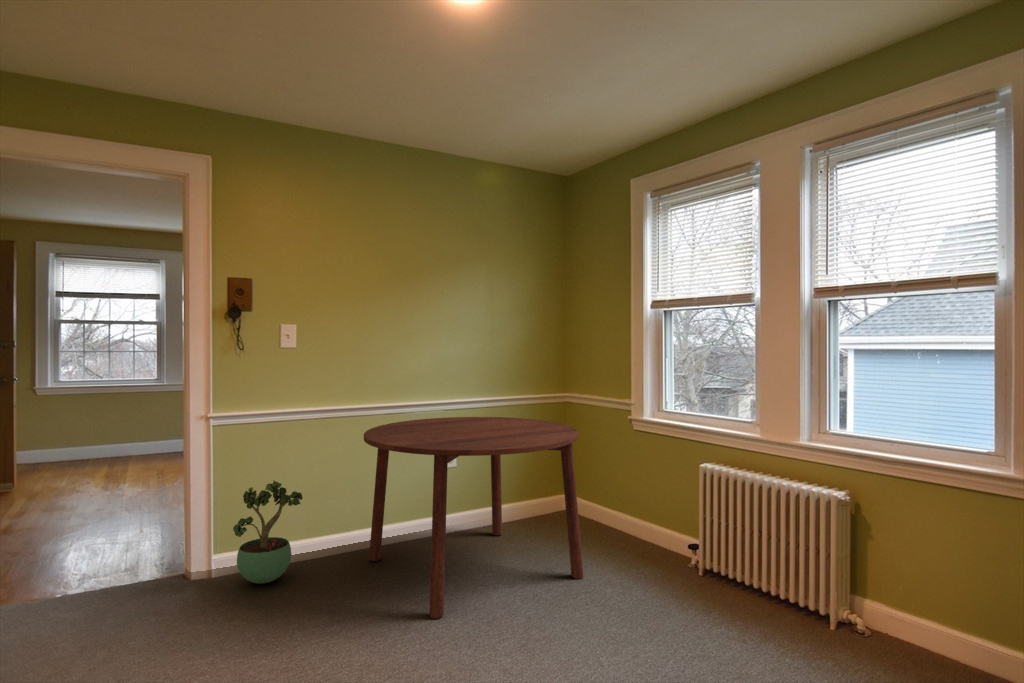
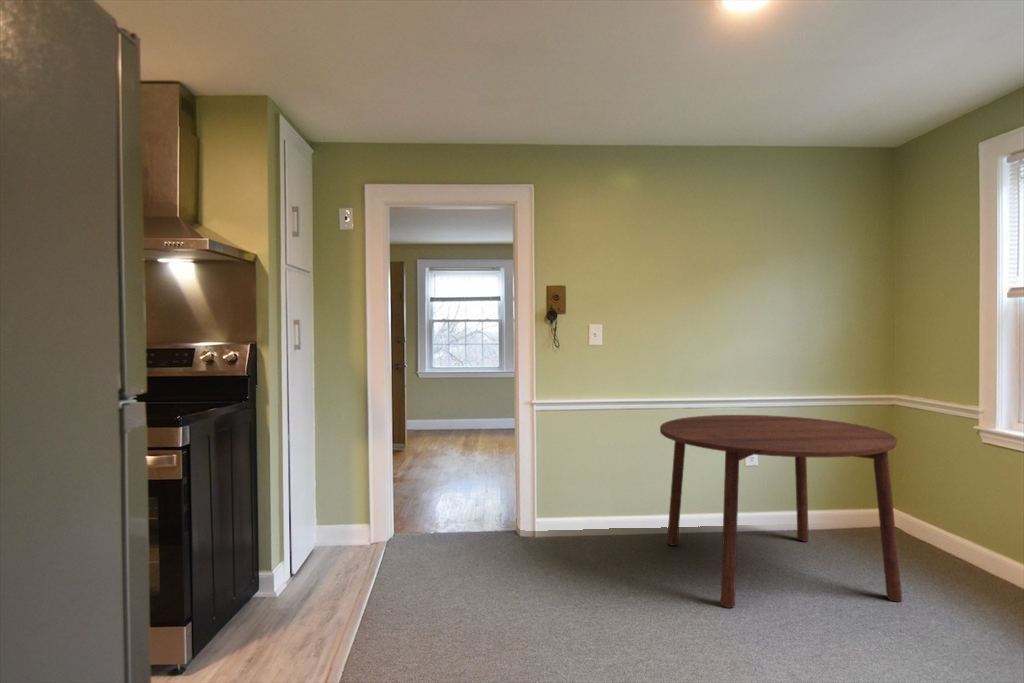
potted plant: present [233,481,302,584] -> none [552,461,607,548]

